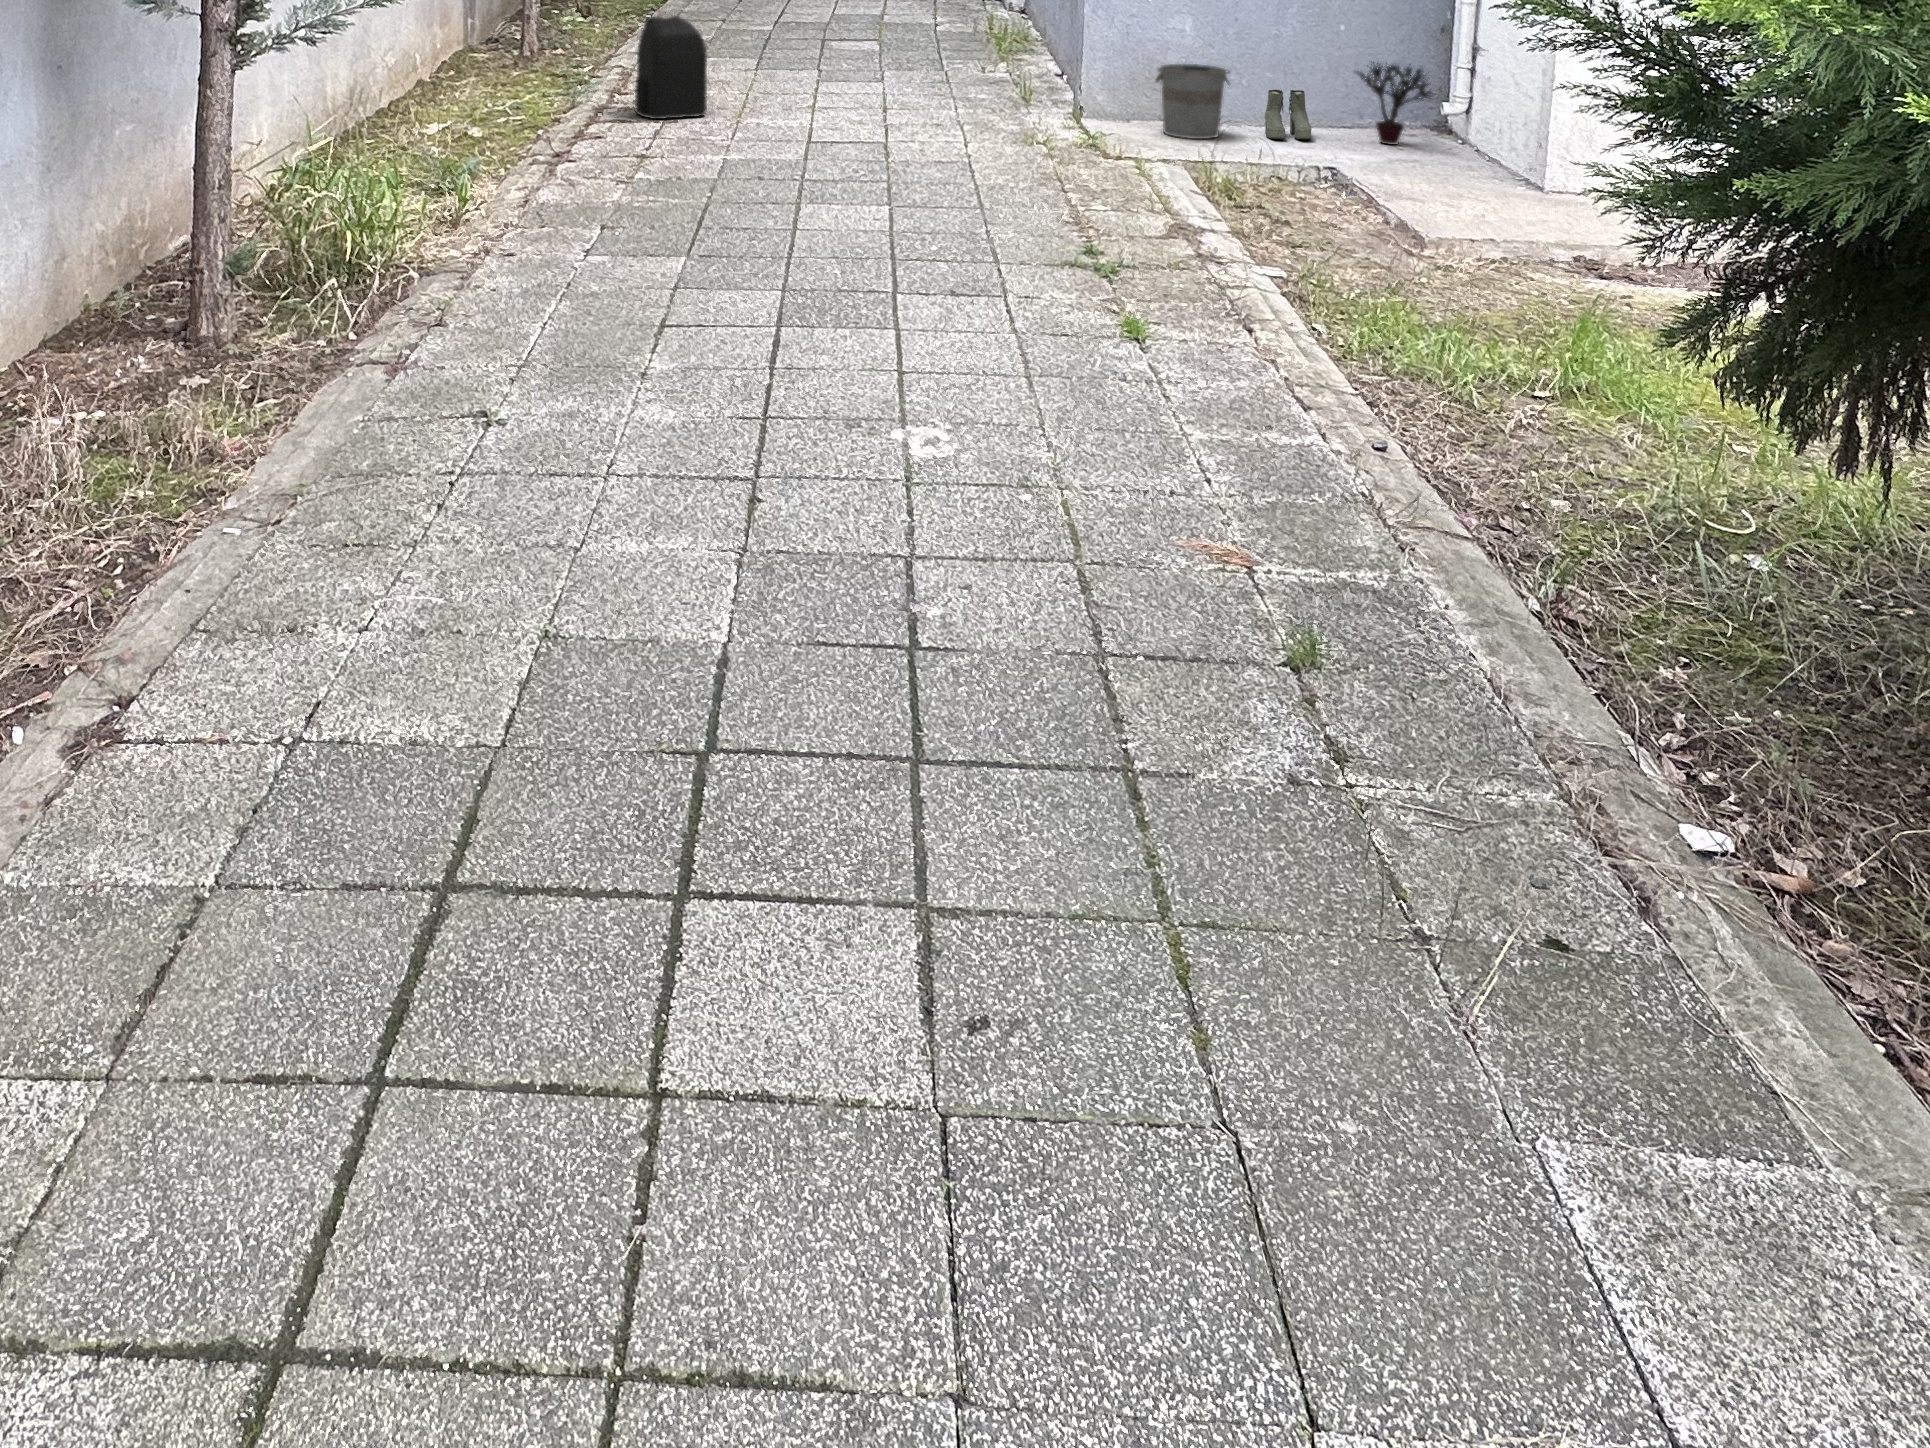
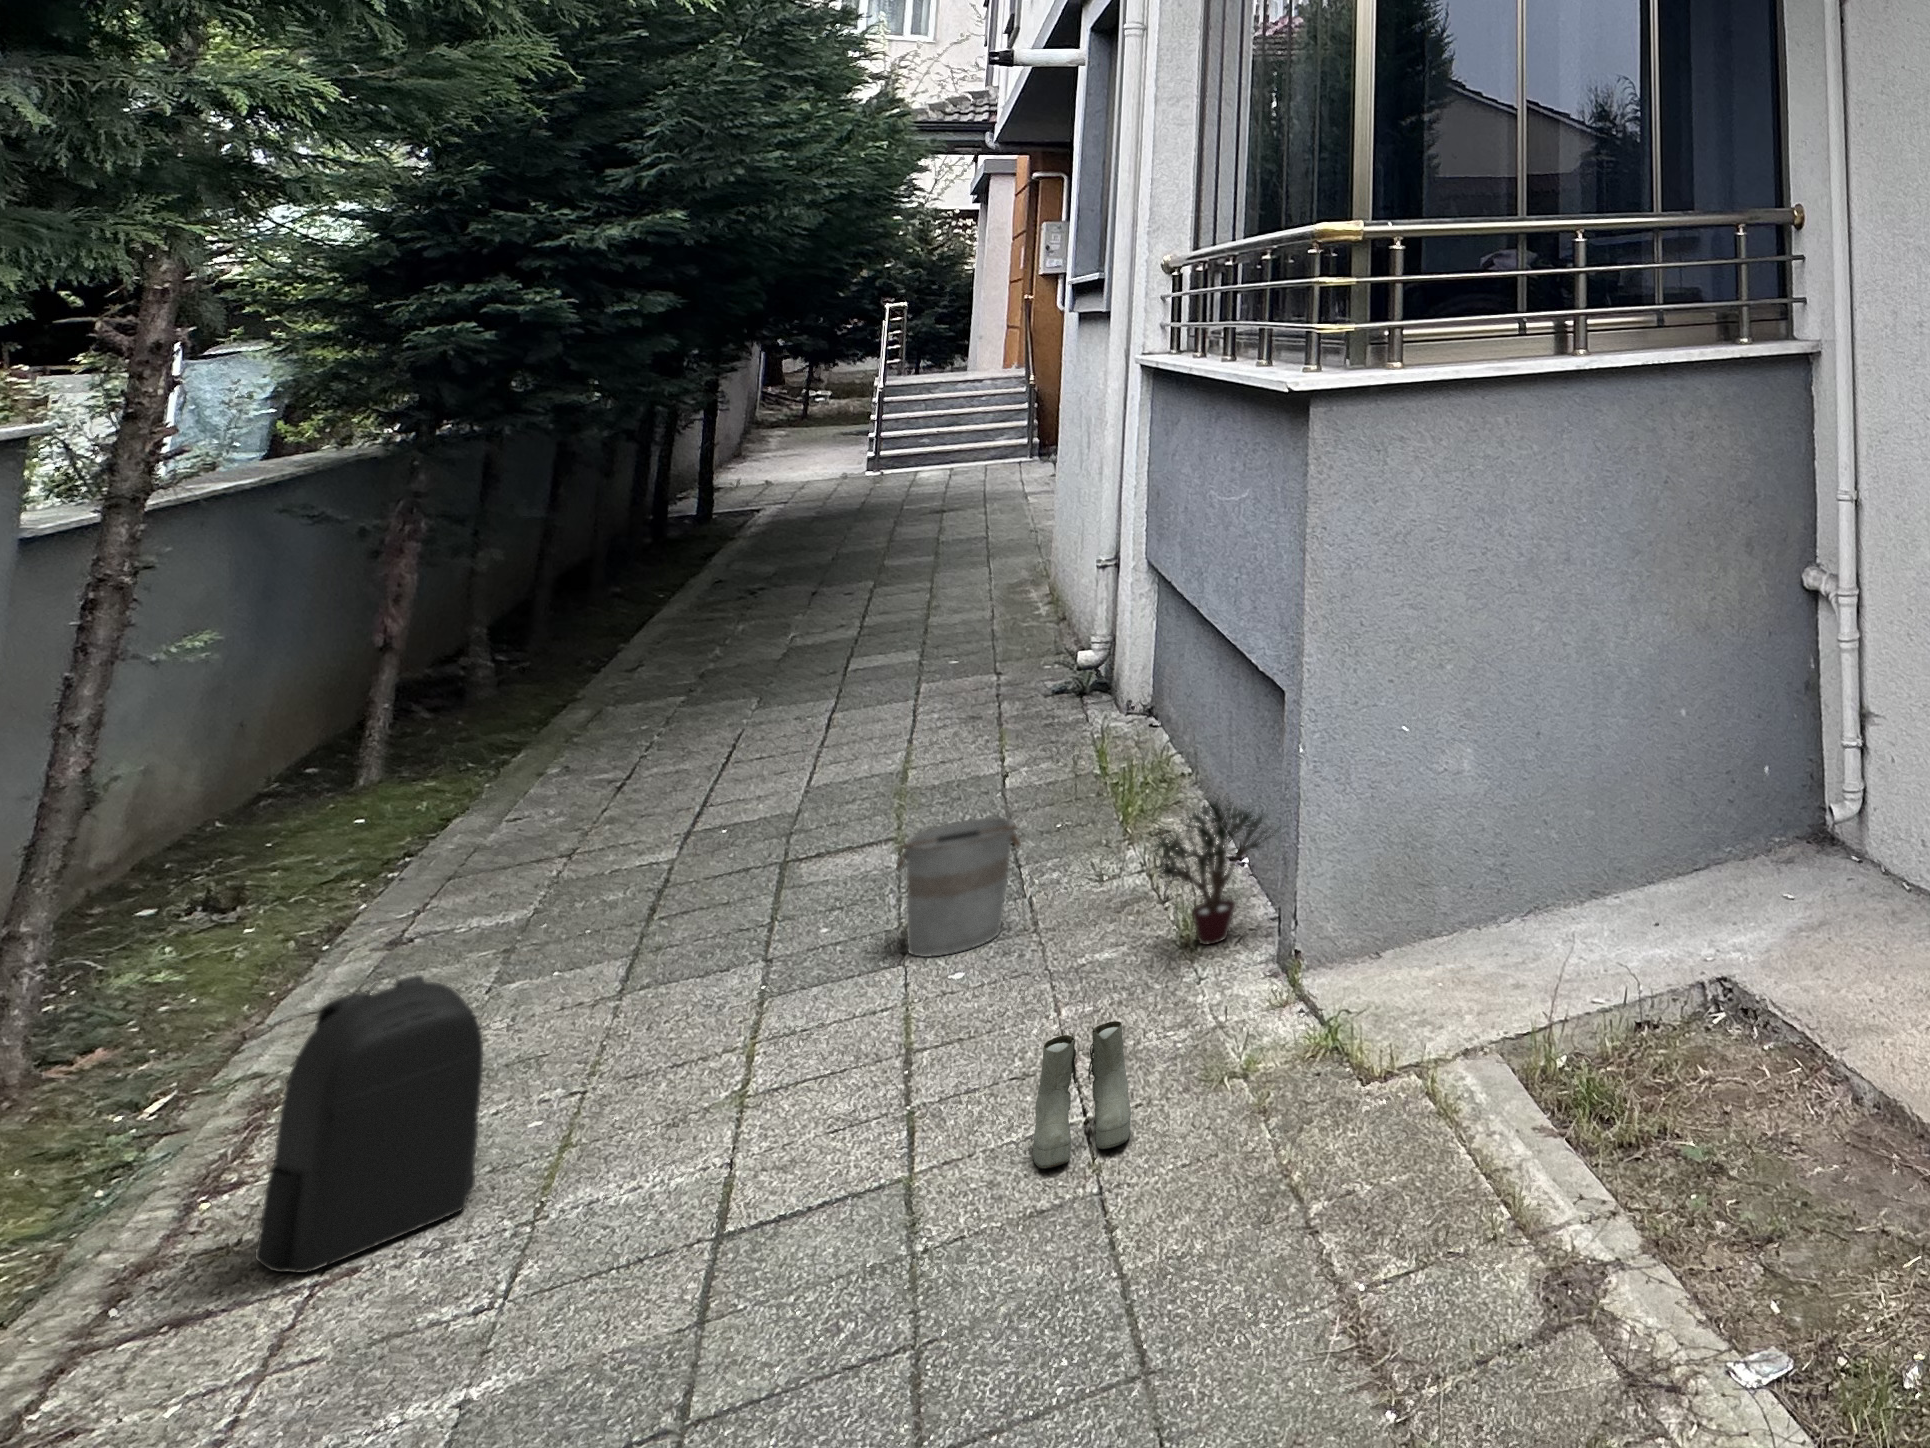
potted plant: present [1358,62,1433,145] -> present [1156,799,1275,945]
bucket: present [1155,64,1229,139] -> present [896,817,1021,957]
boots: present [1265,90,1311,139] -> present [1033,1021,1131,1169]

